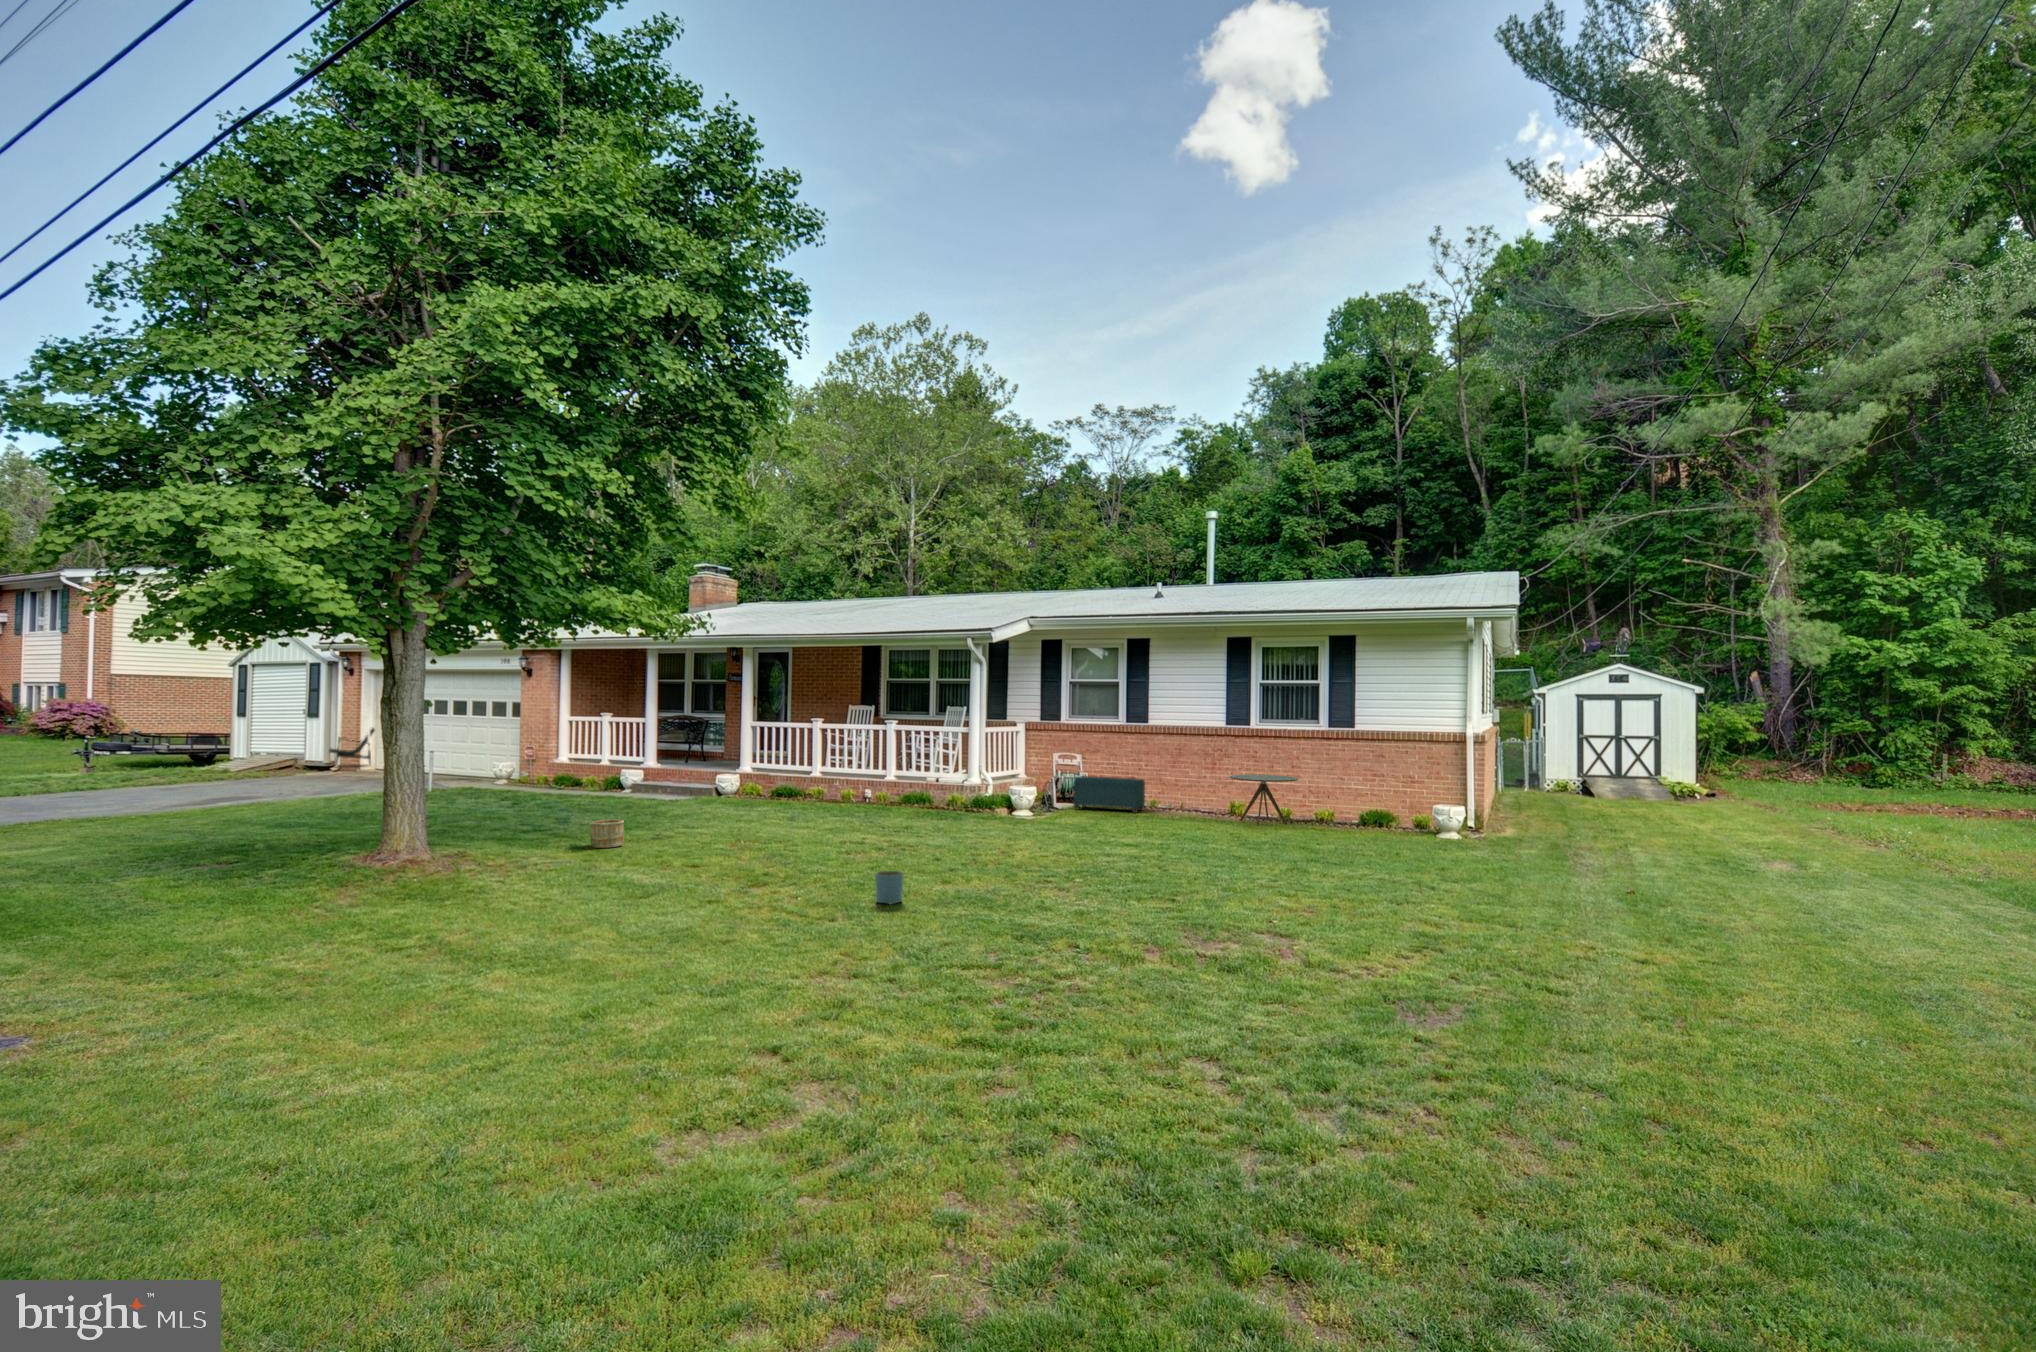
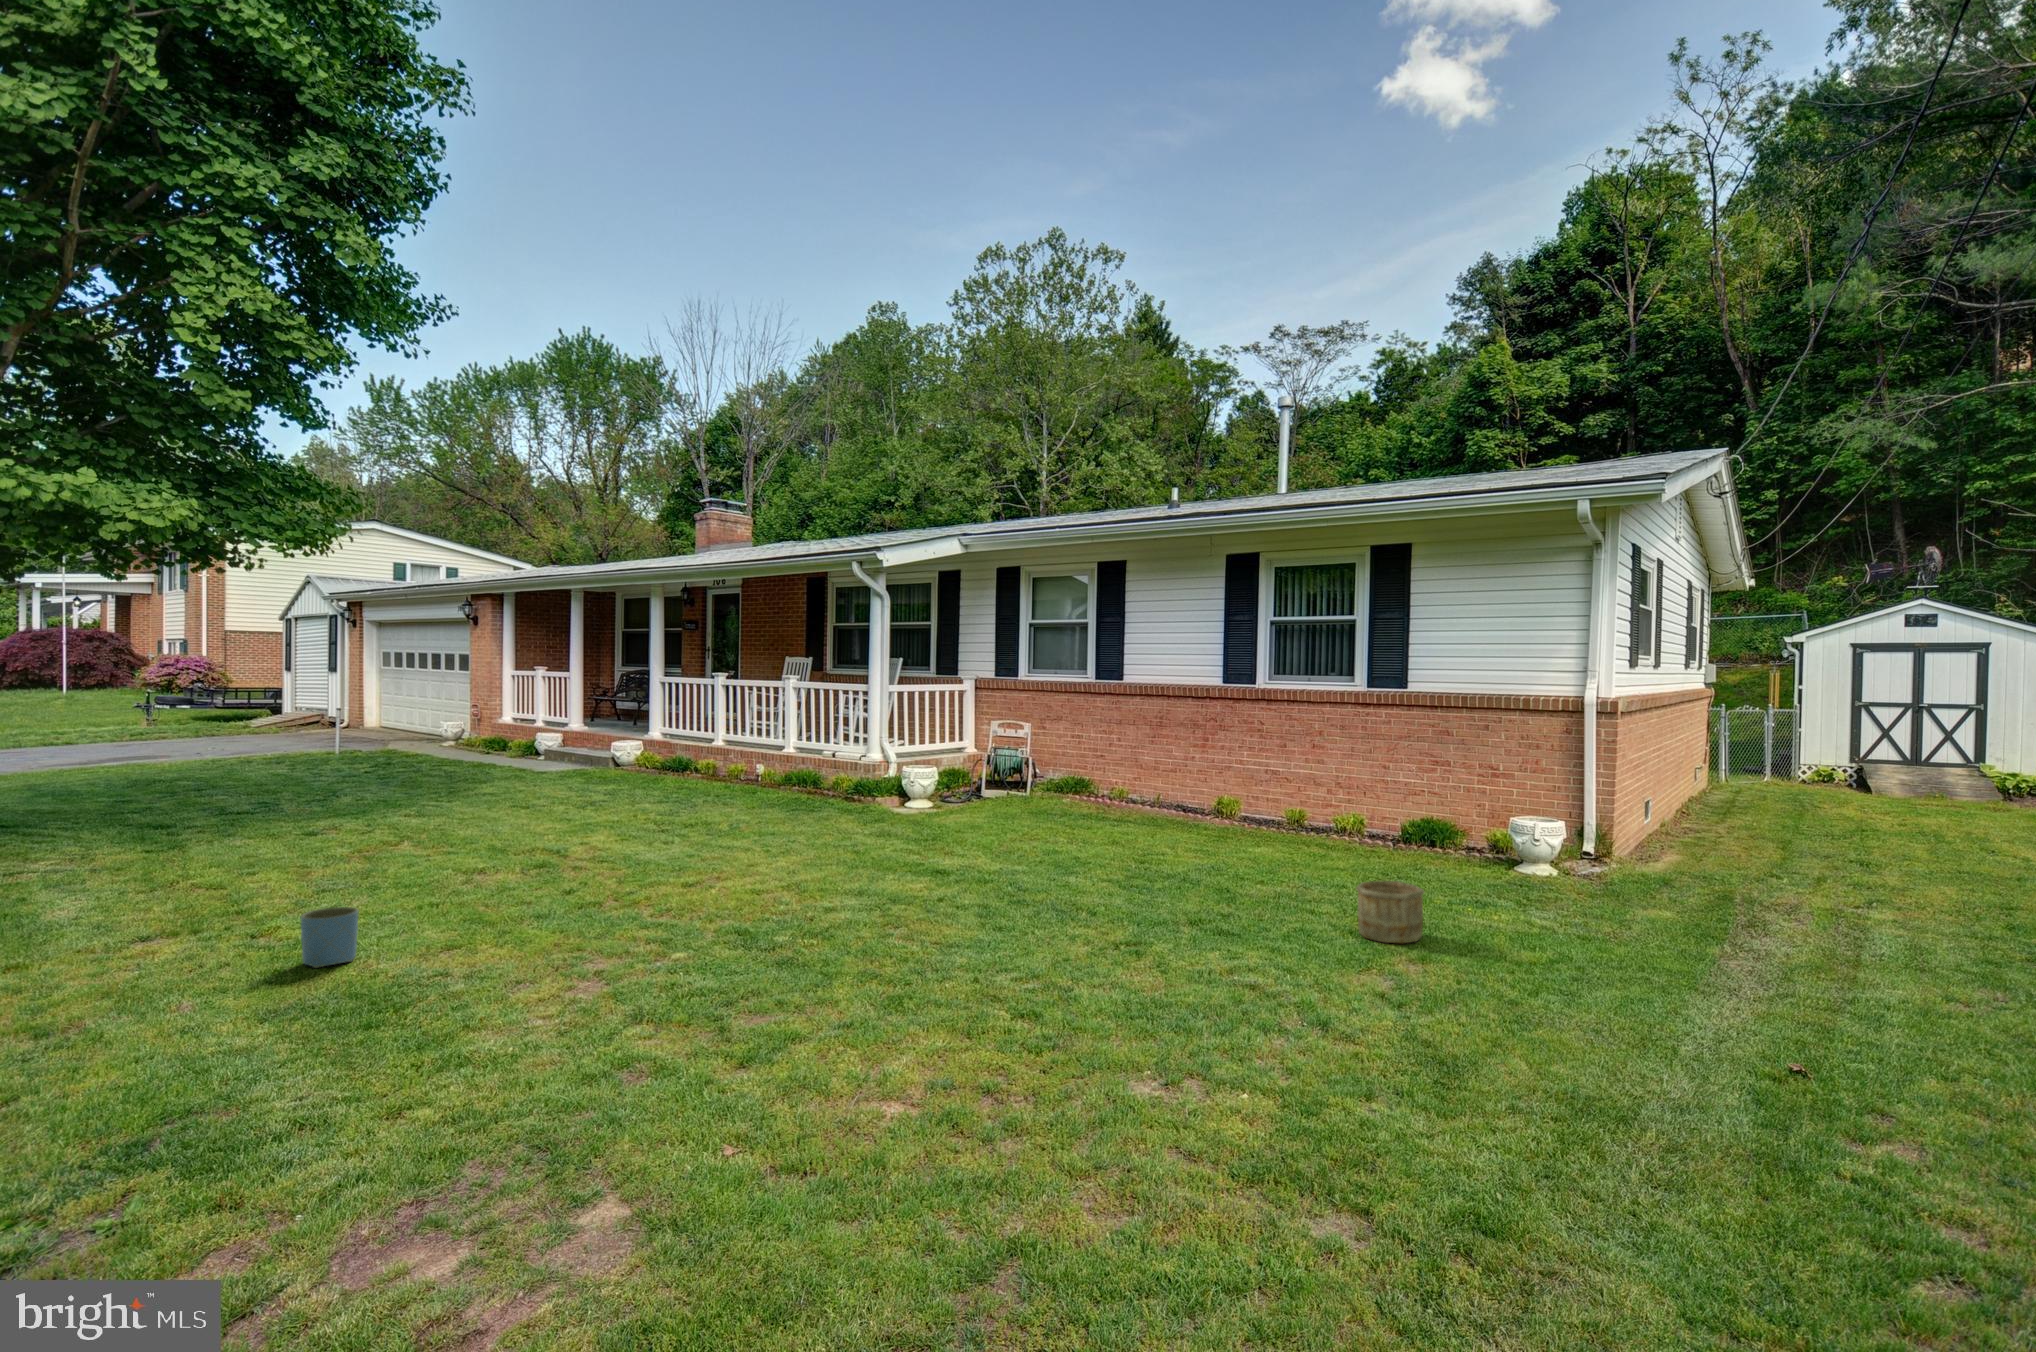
lounge chair: present [329,728,375,766] -> none [330,685,383,727]
round table: present [1230,775,1298,825] -> none [1205,755,1308,832]
bench: present [1074,776,1145,813] -> none [1014,752,1113,806]
wooden bucket: present [590,819,624,848] -> present [1356,881,1424,943]

